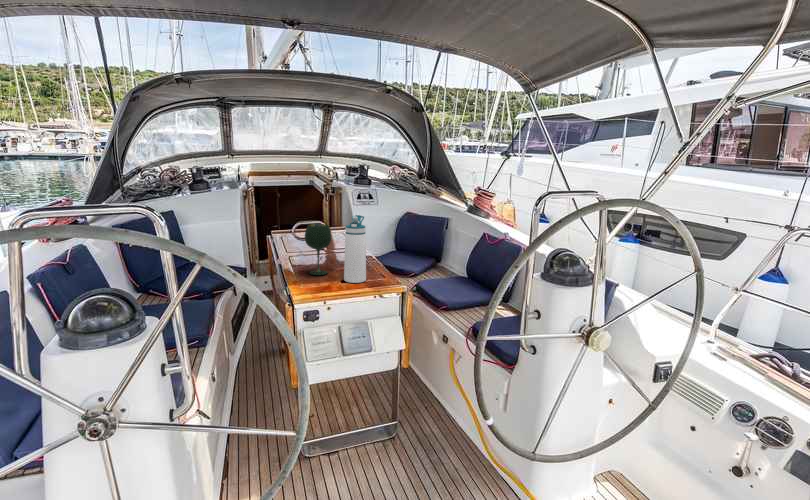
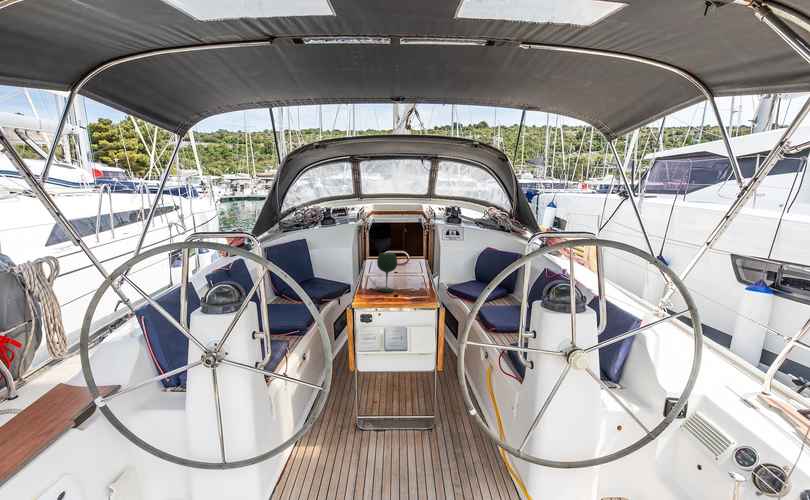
water bottle: present [344,215,366,283] -> none [402,247,421,300]

